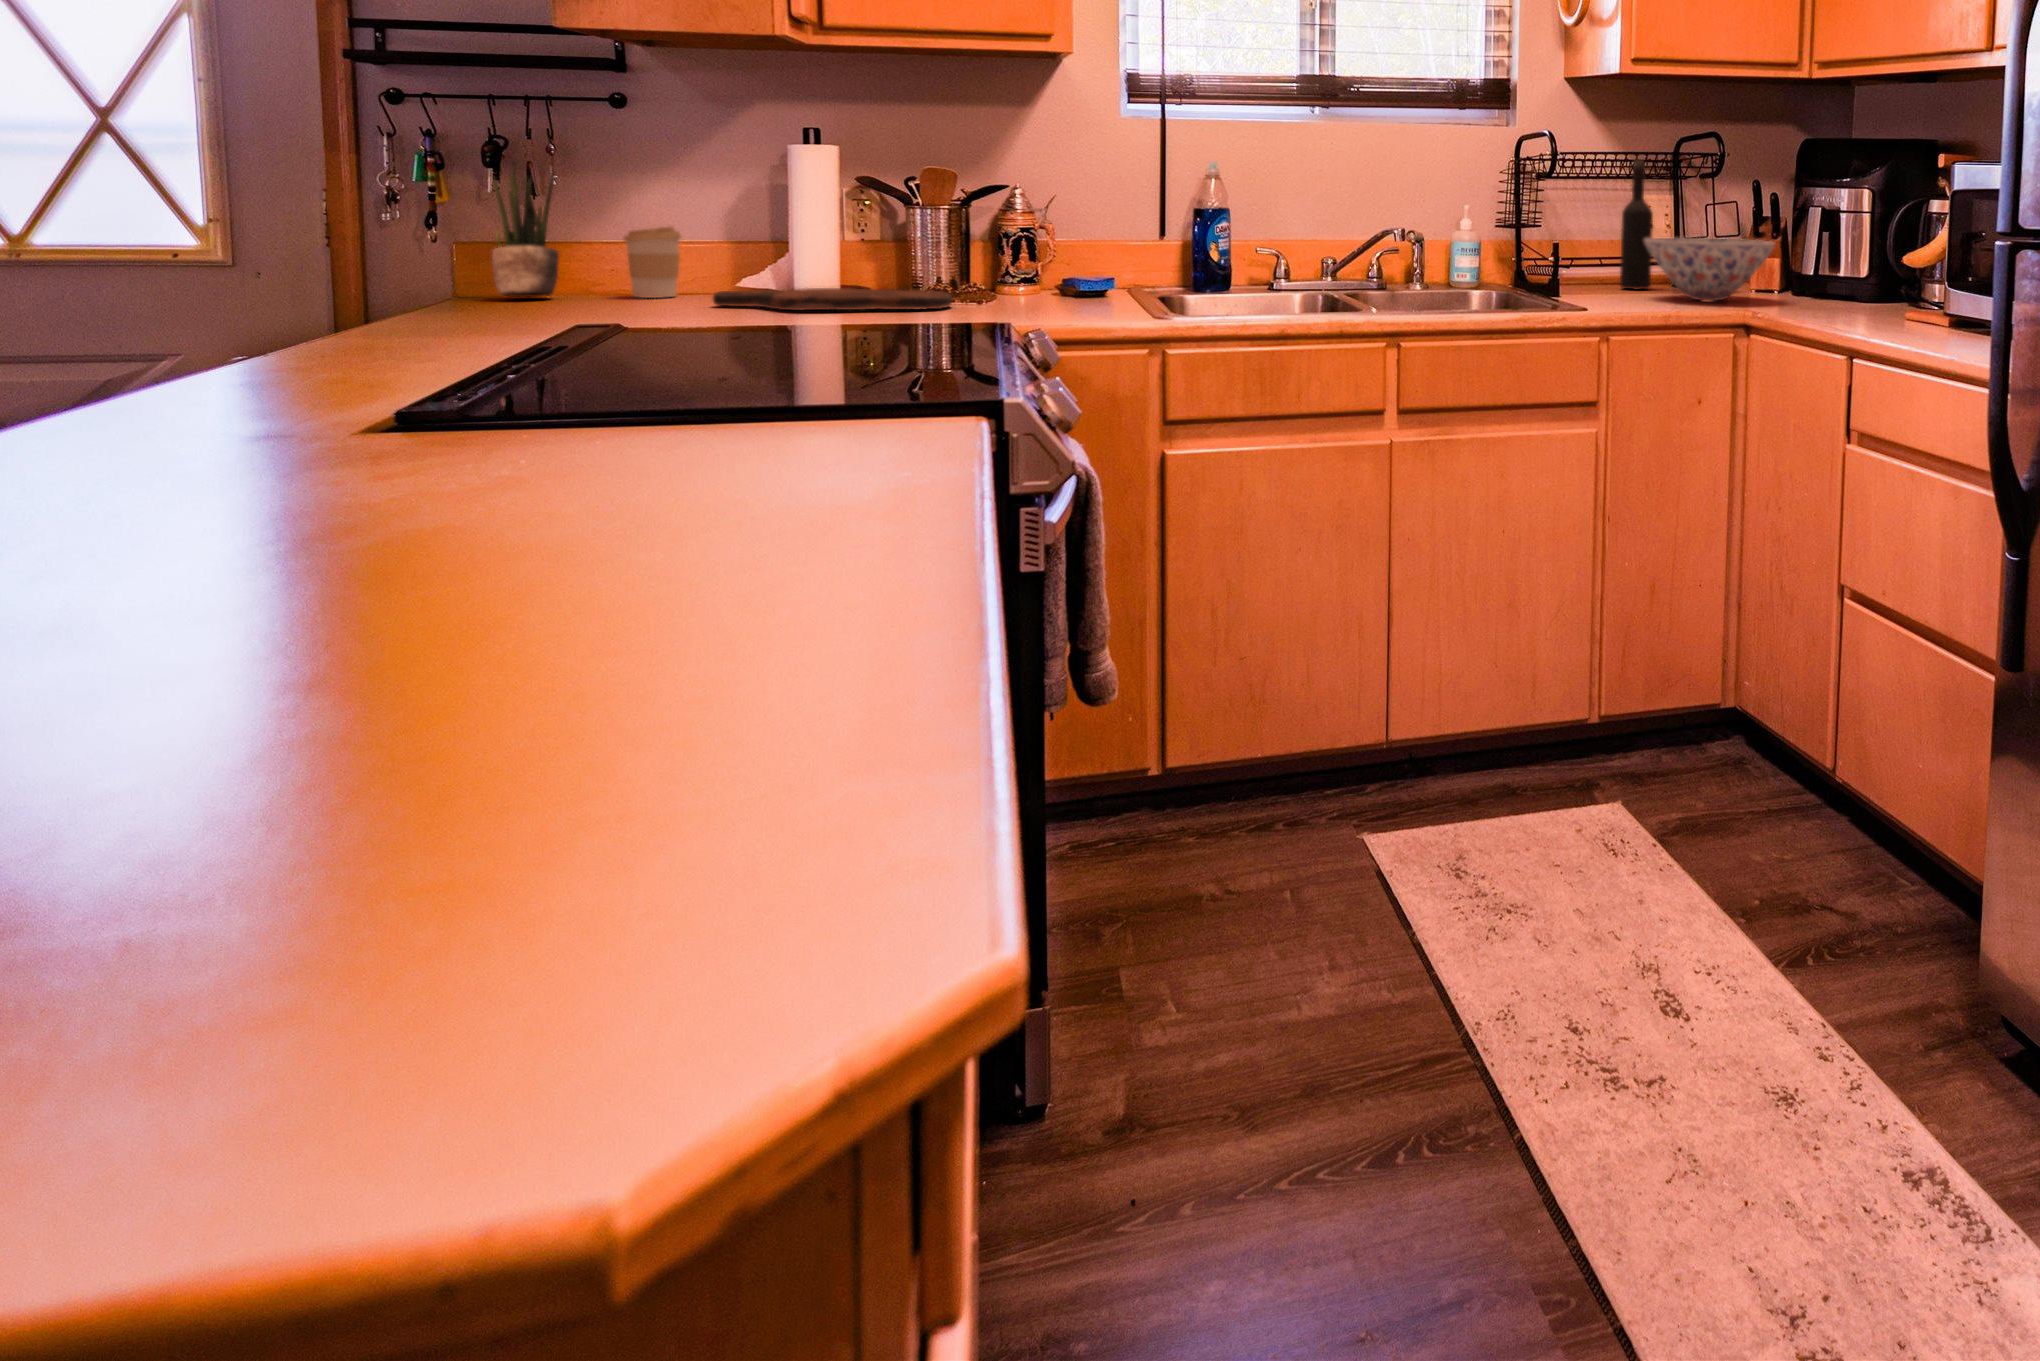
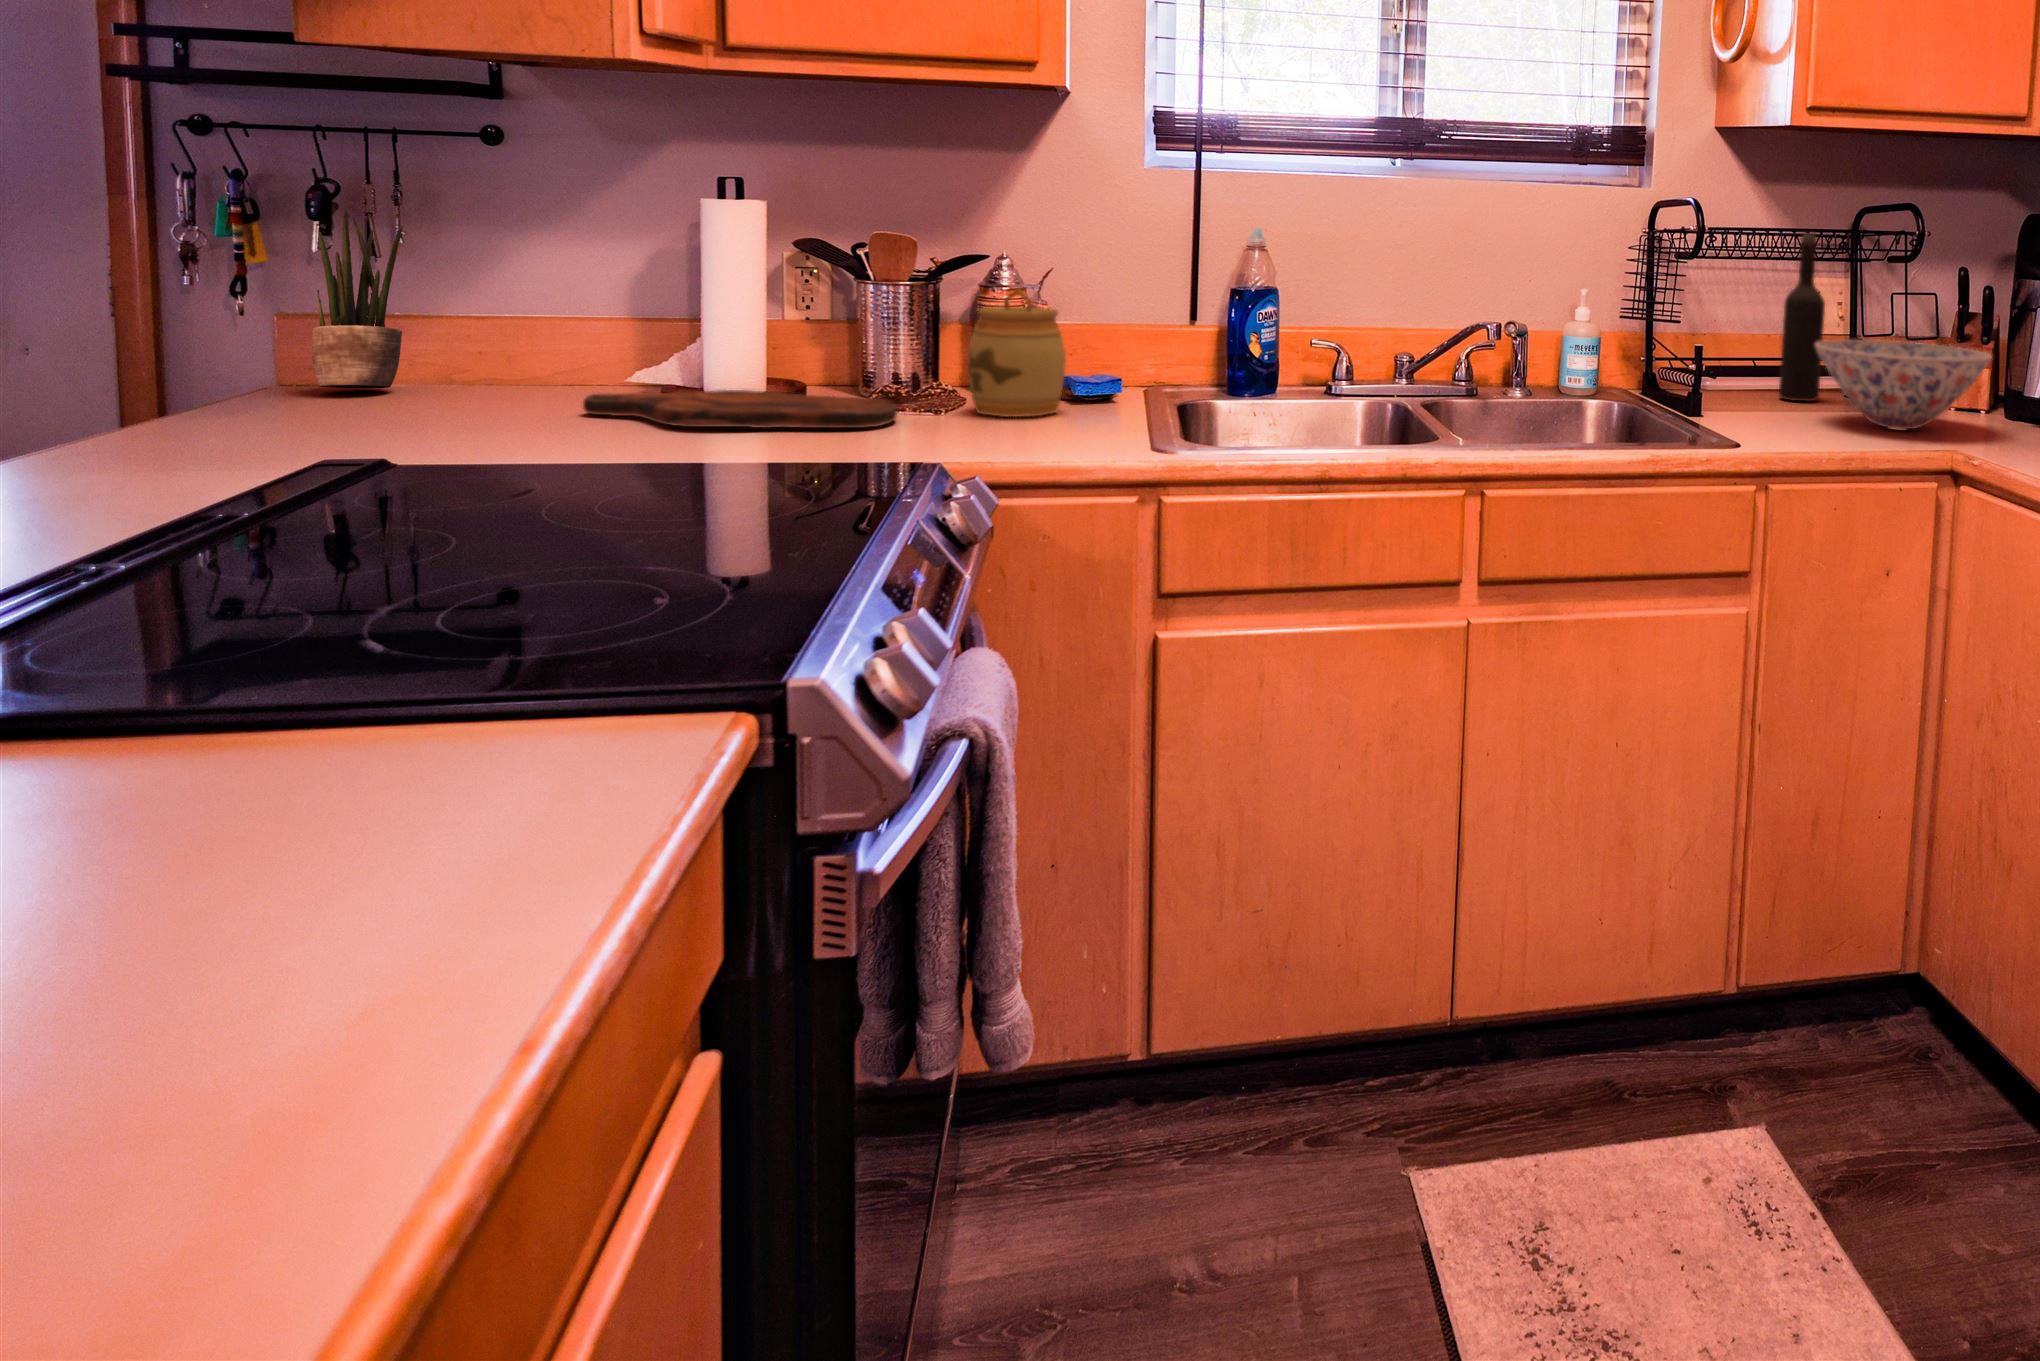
jar: none [1000,206,1076,303] -> present [968,288,1066,417]
coffee cup: present [624,227,681,298] -> none [486,300,563,393]

